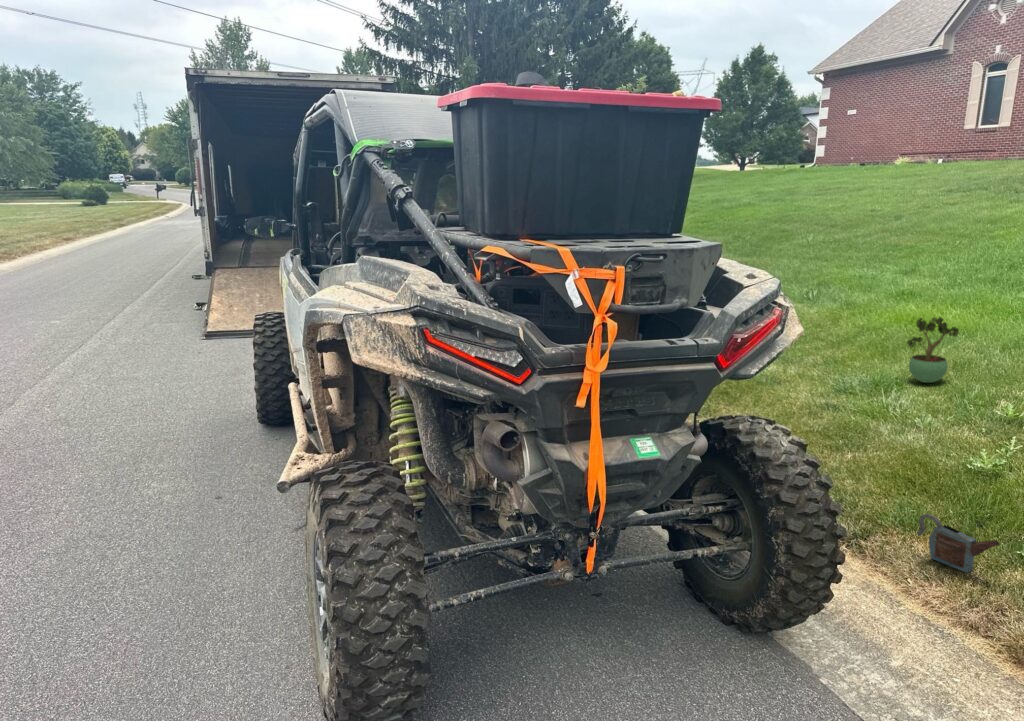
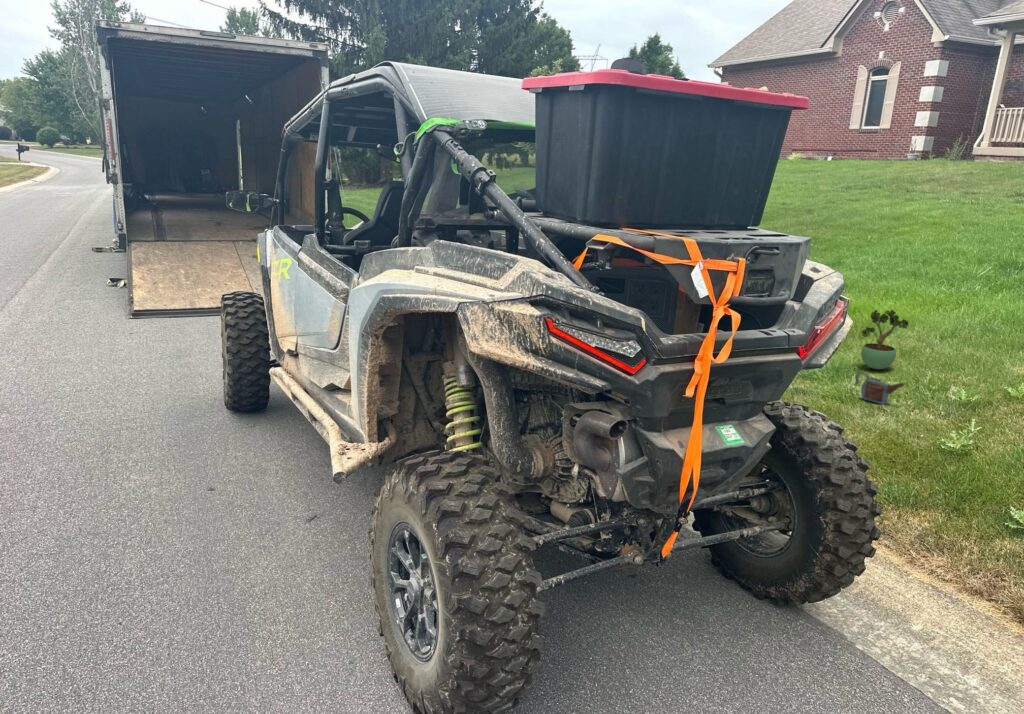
watering can: present [917,514,1000,573] -> present [854,371,904,405]

